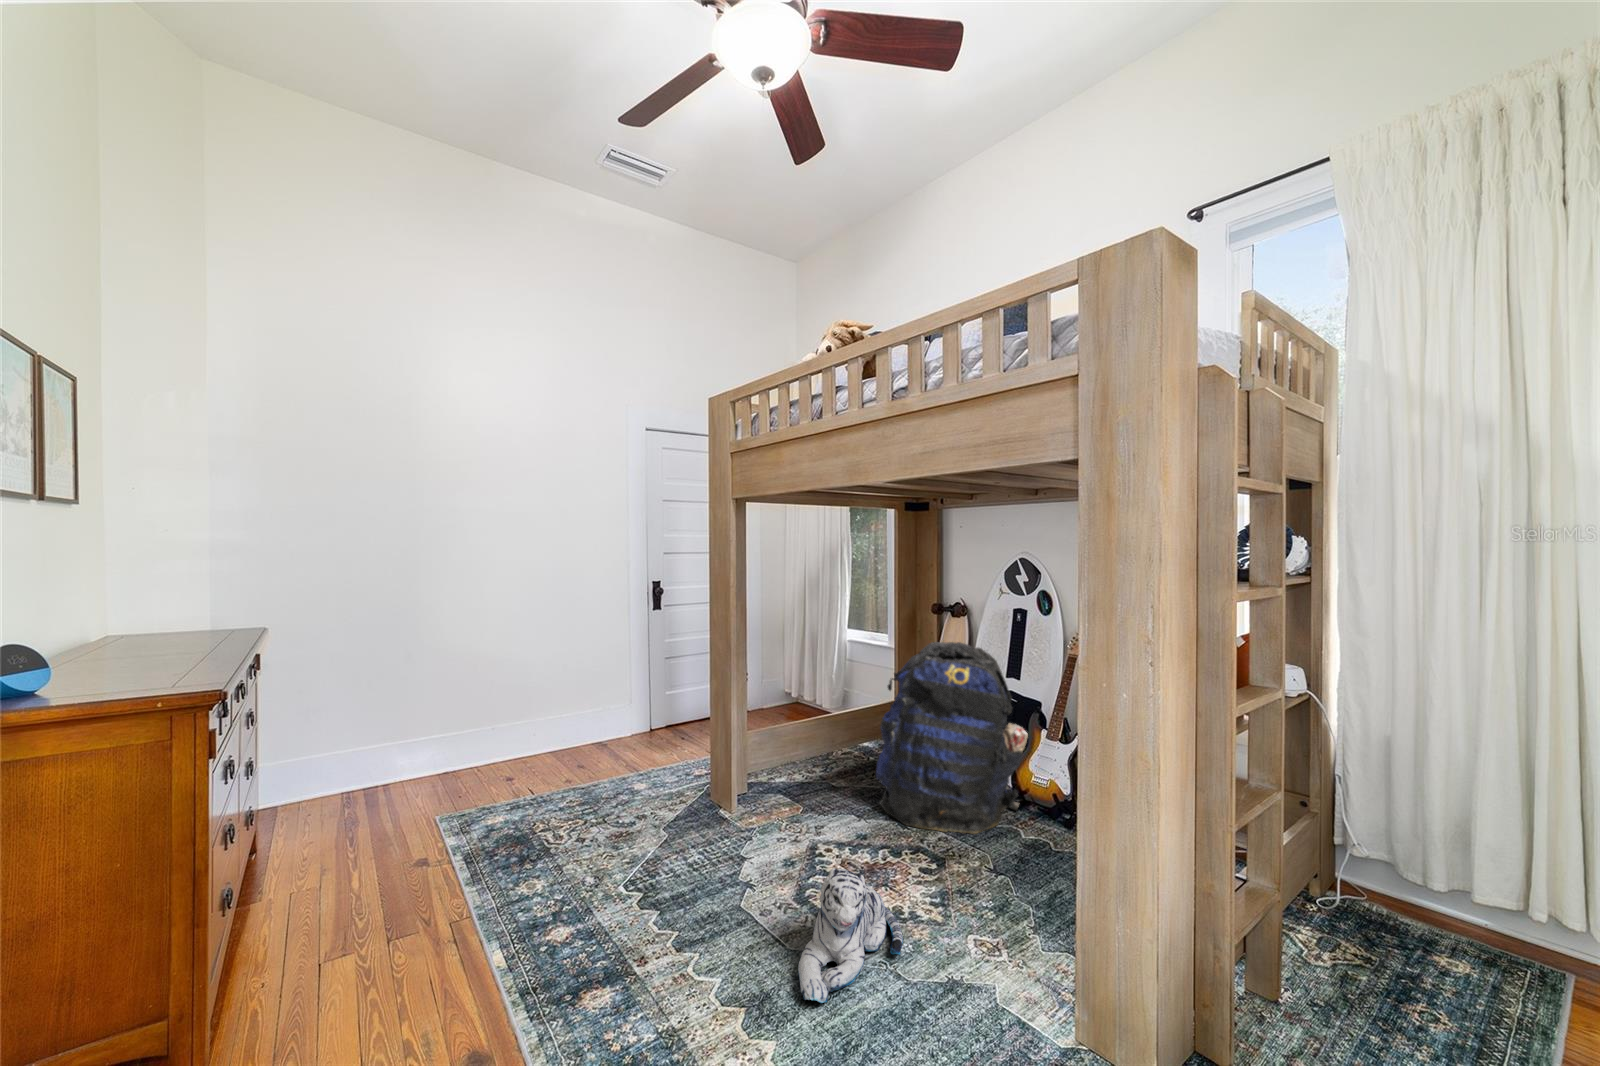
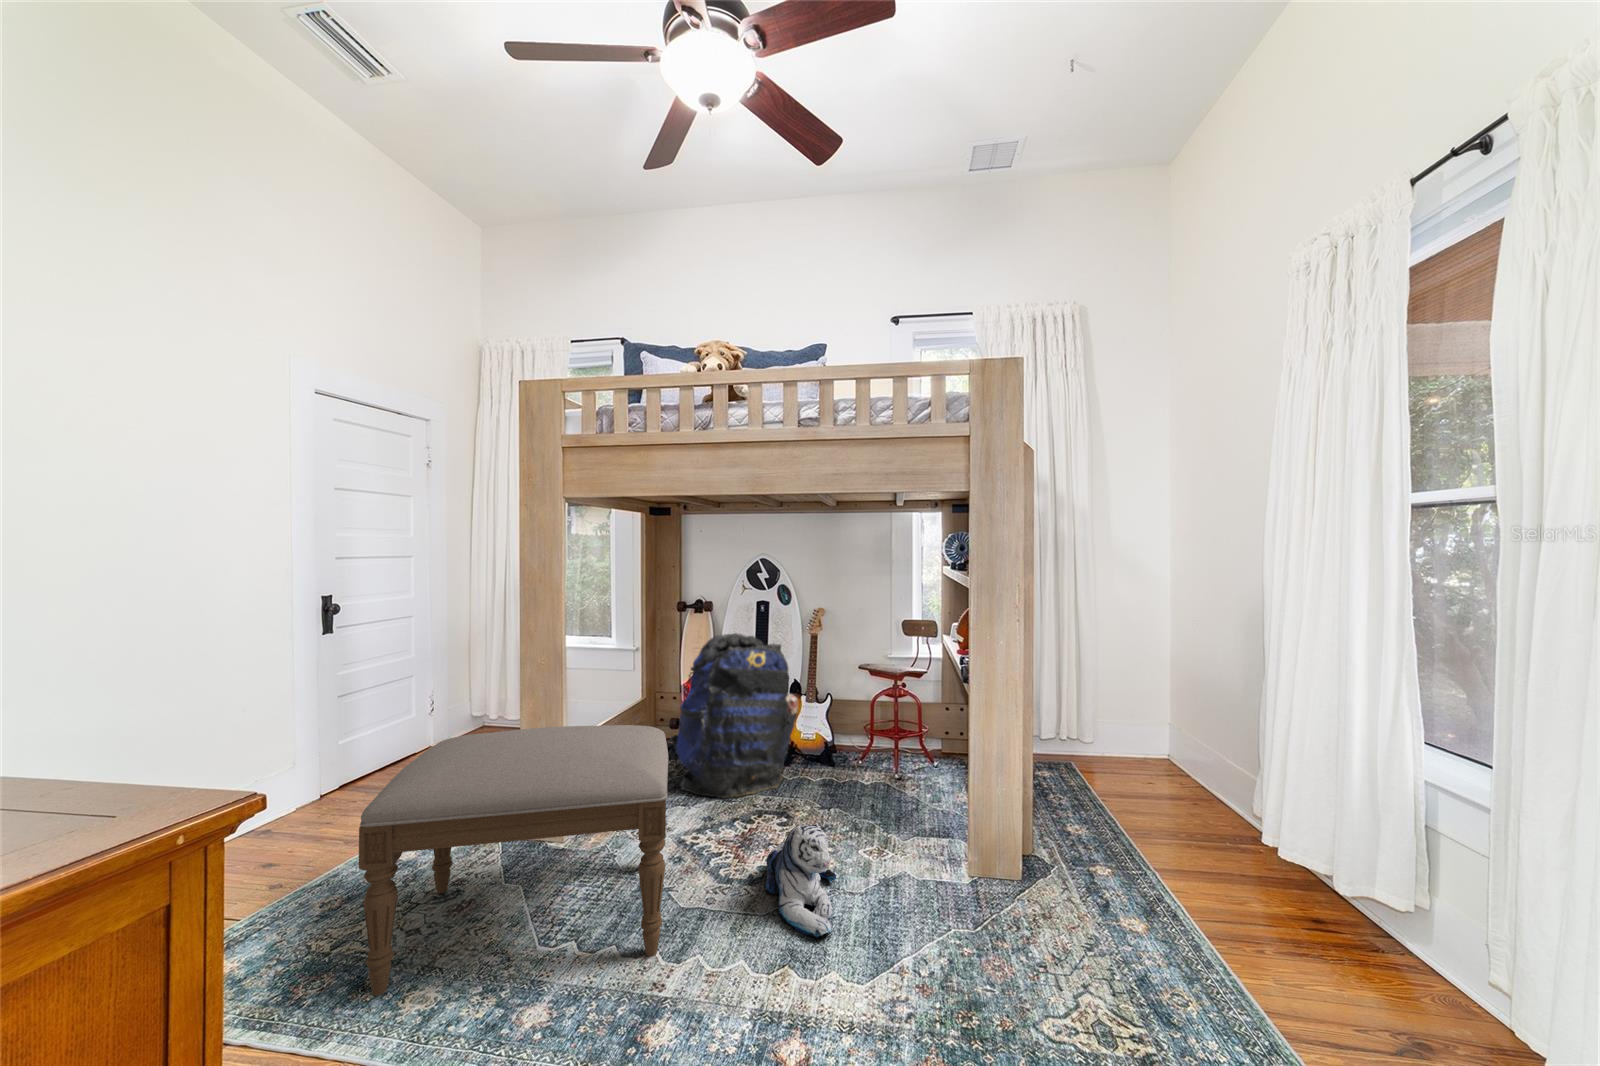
ottoman: none [510,695,780,936] -> present [359,725,668,996]

